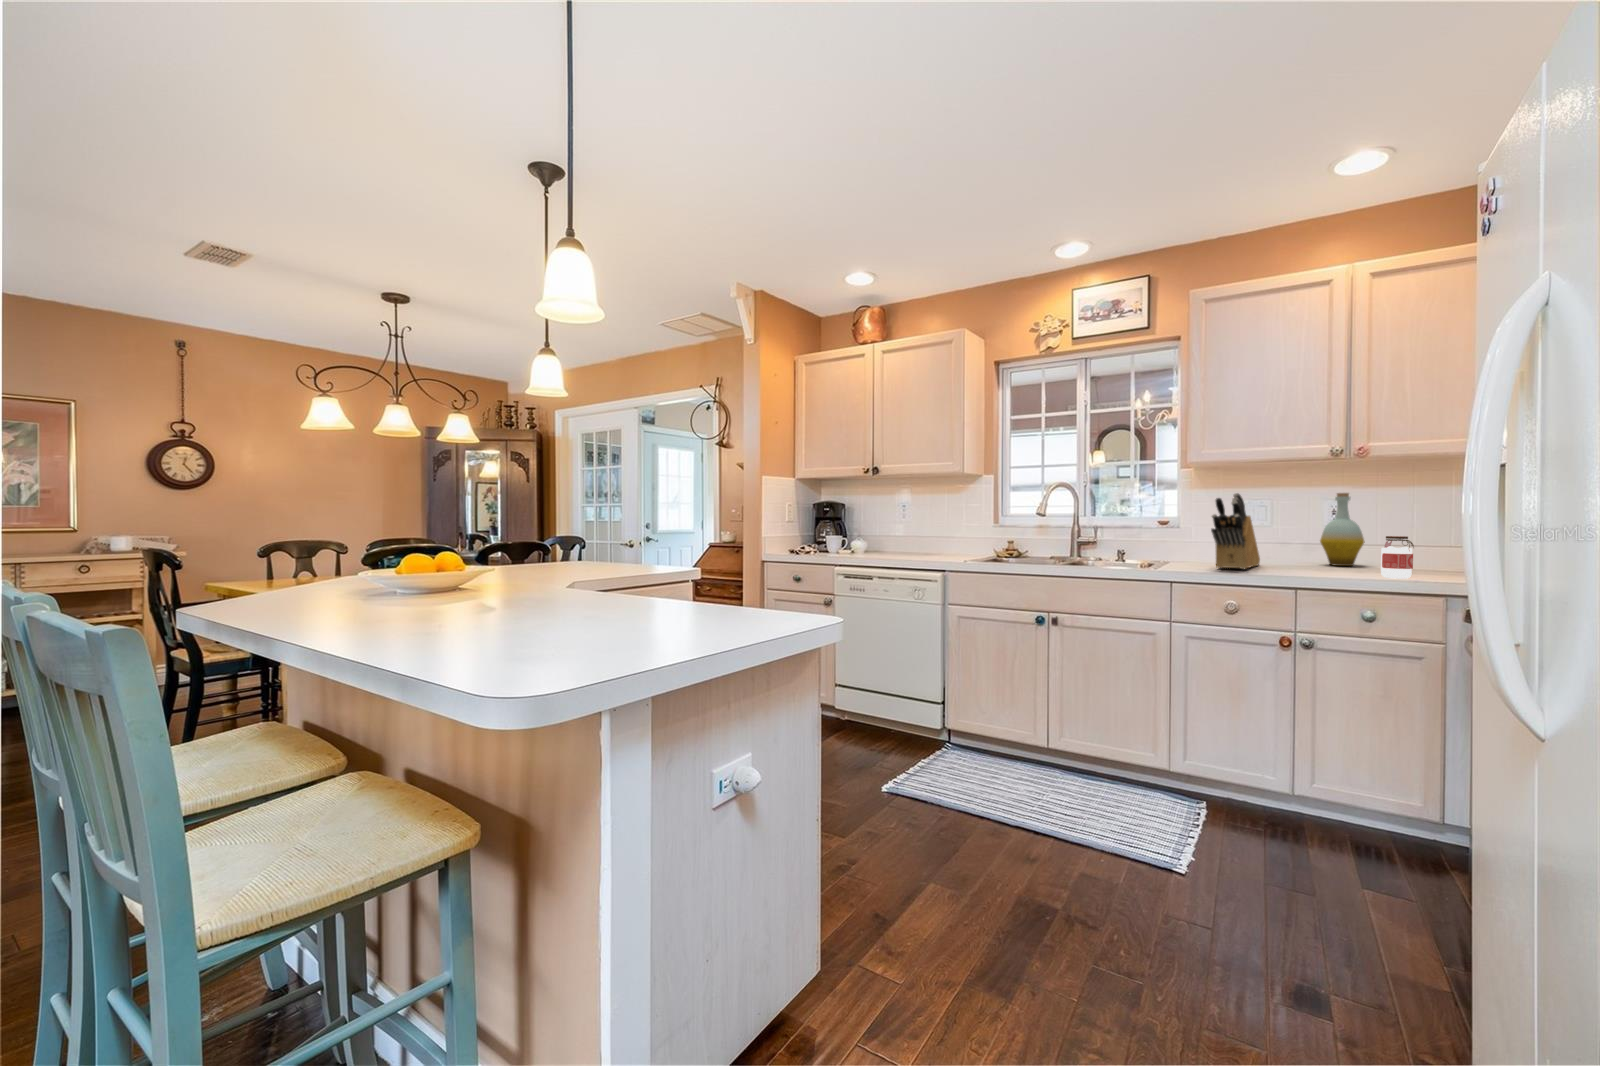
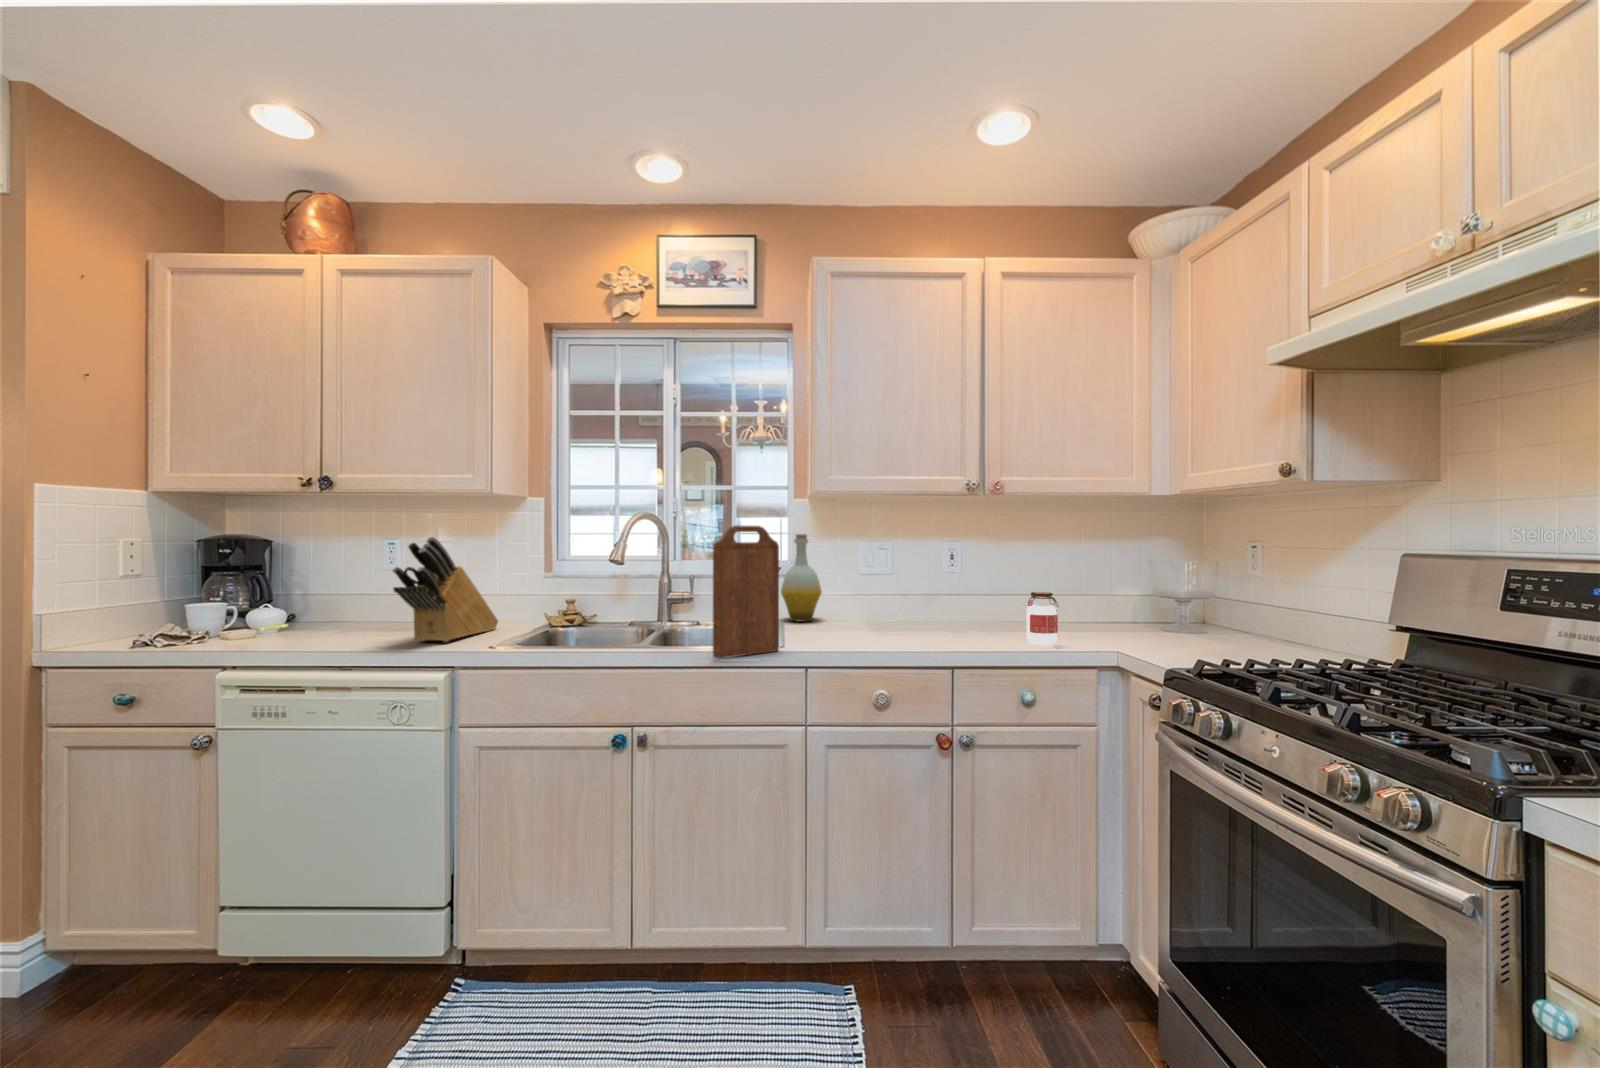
cutting board: none [1102,487,1153,572] -> present [713,525,779,658]
knife block: present [1211,493,1260,569] -> present [393,536,498,642]
bottle: present [1320,493,1365,566] -> present [781,534,822,622]

